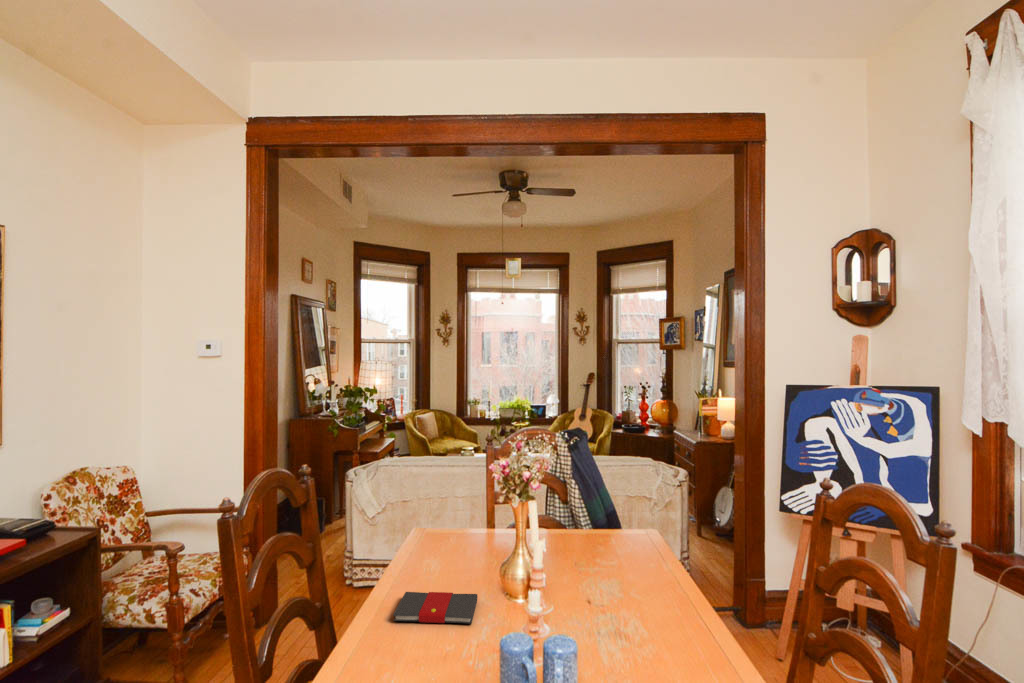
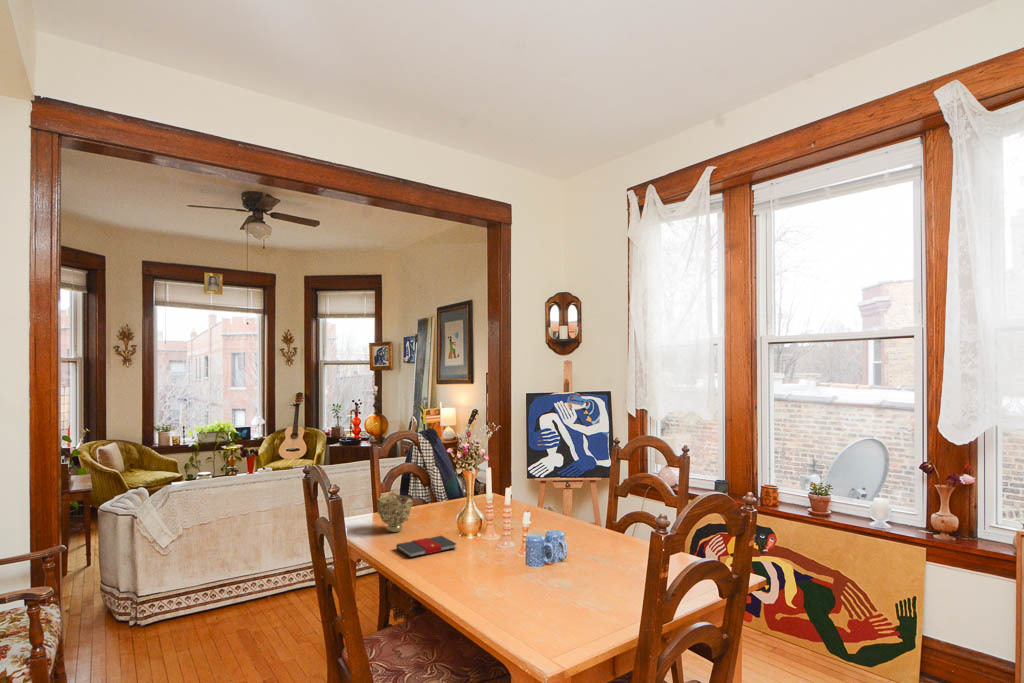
decorative bowl: none [429,511,479,568] -> present [377,493,413,532]

